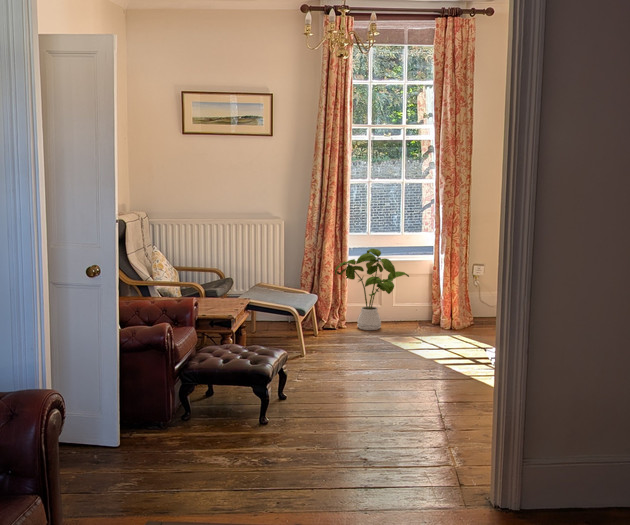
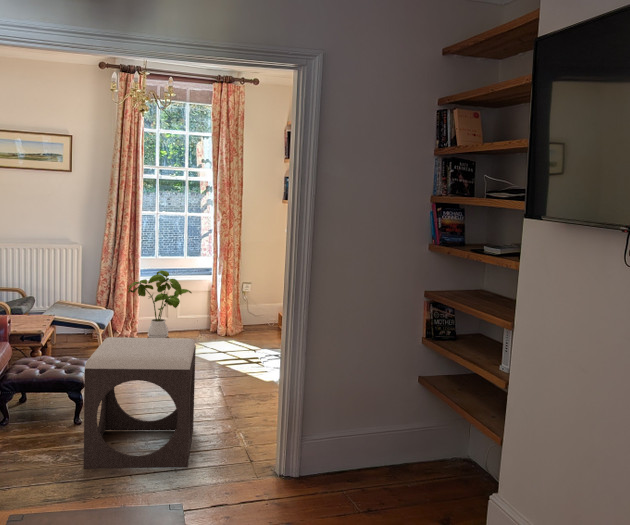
footstool: none [260,323,397,488] -> present [84,337,196,469]

